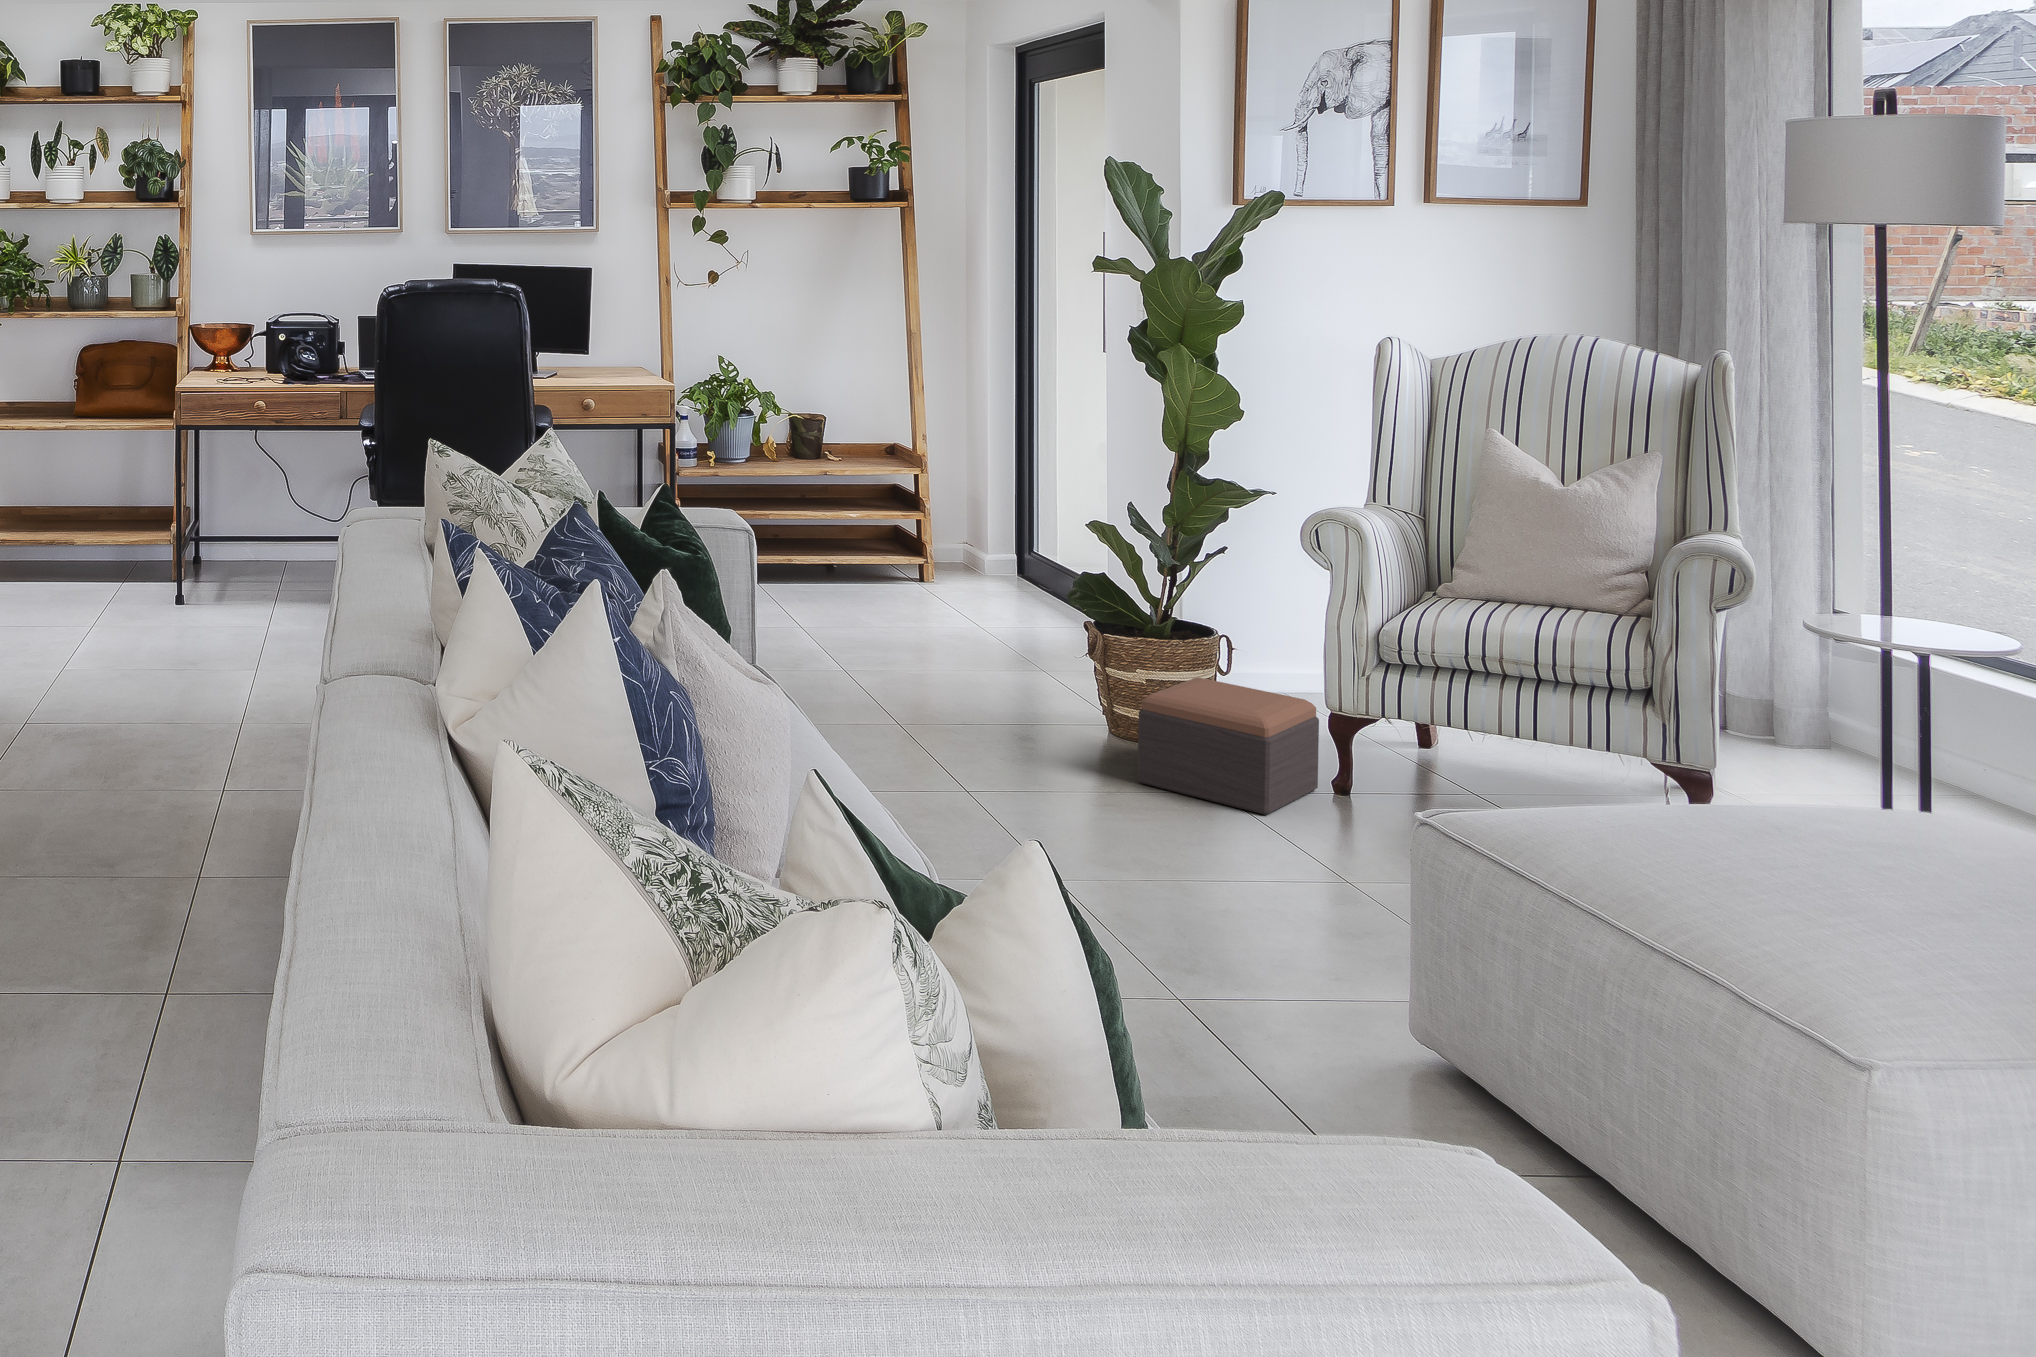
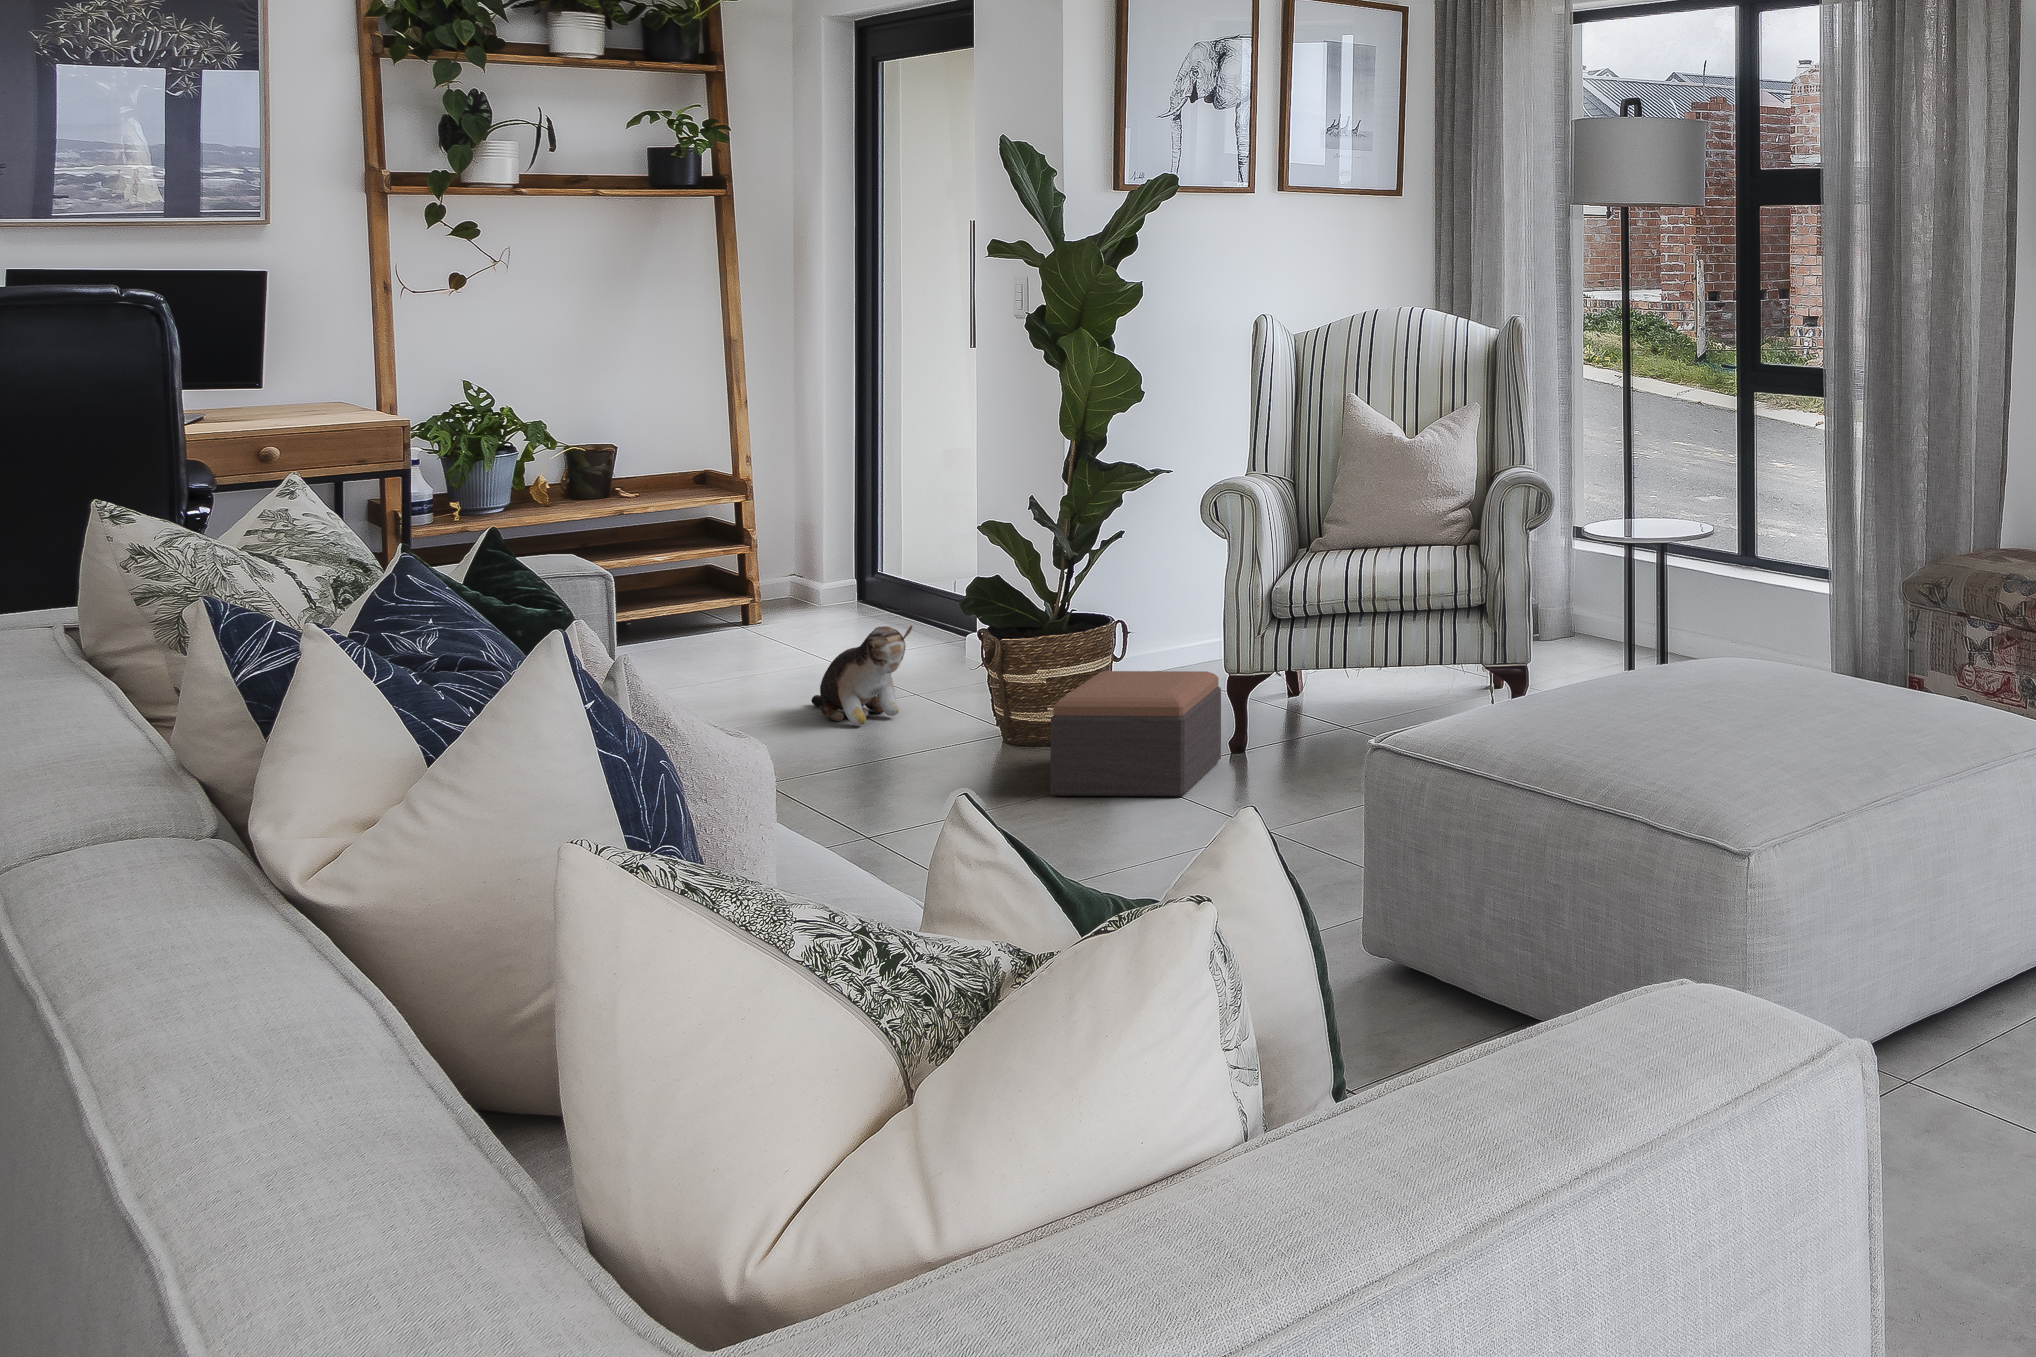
plush toy: none [952,596,1033,679] -> present [811,625,912,726]

